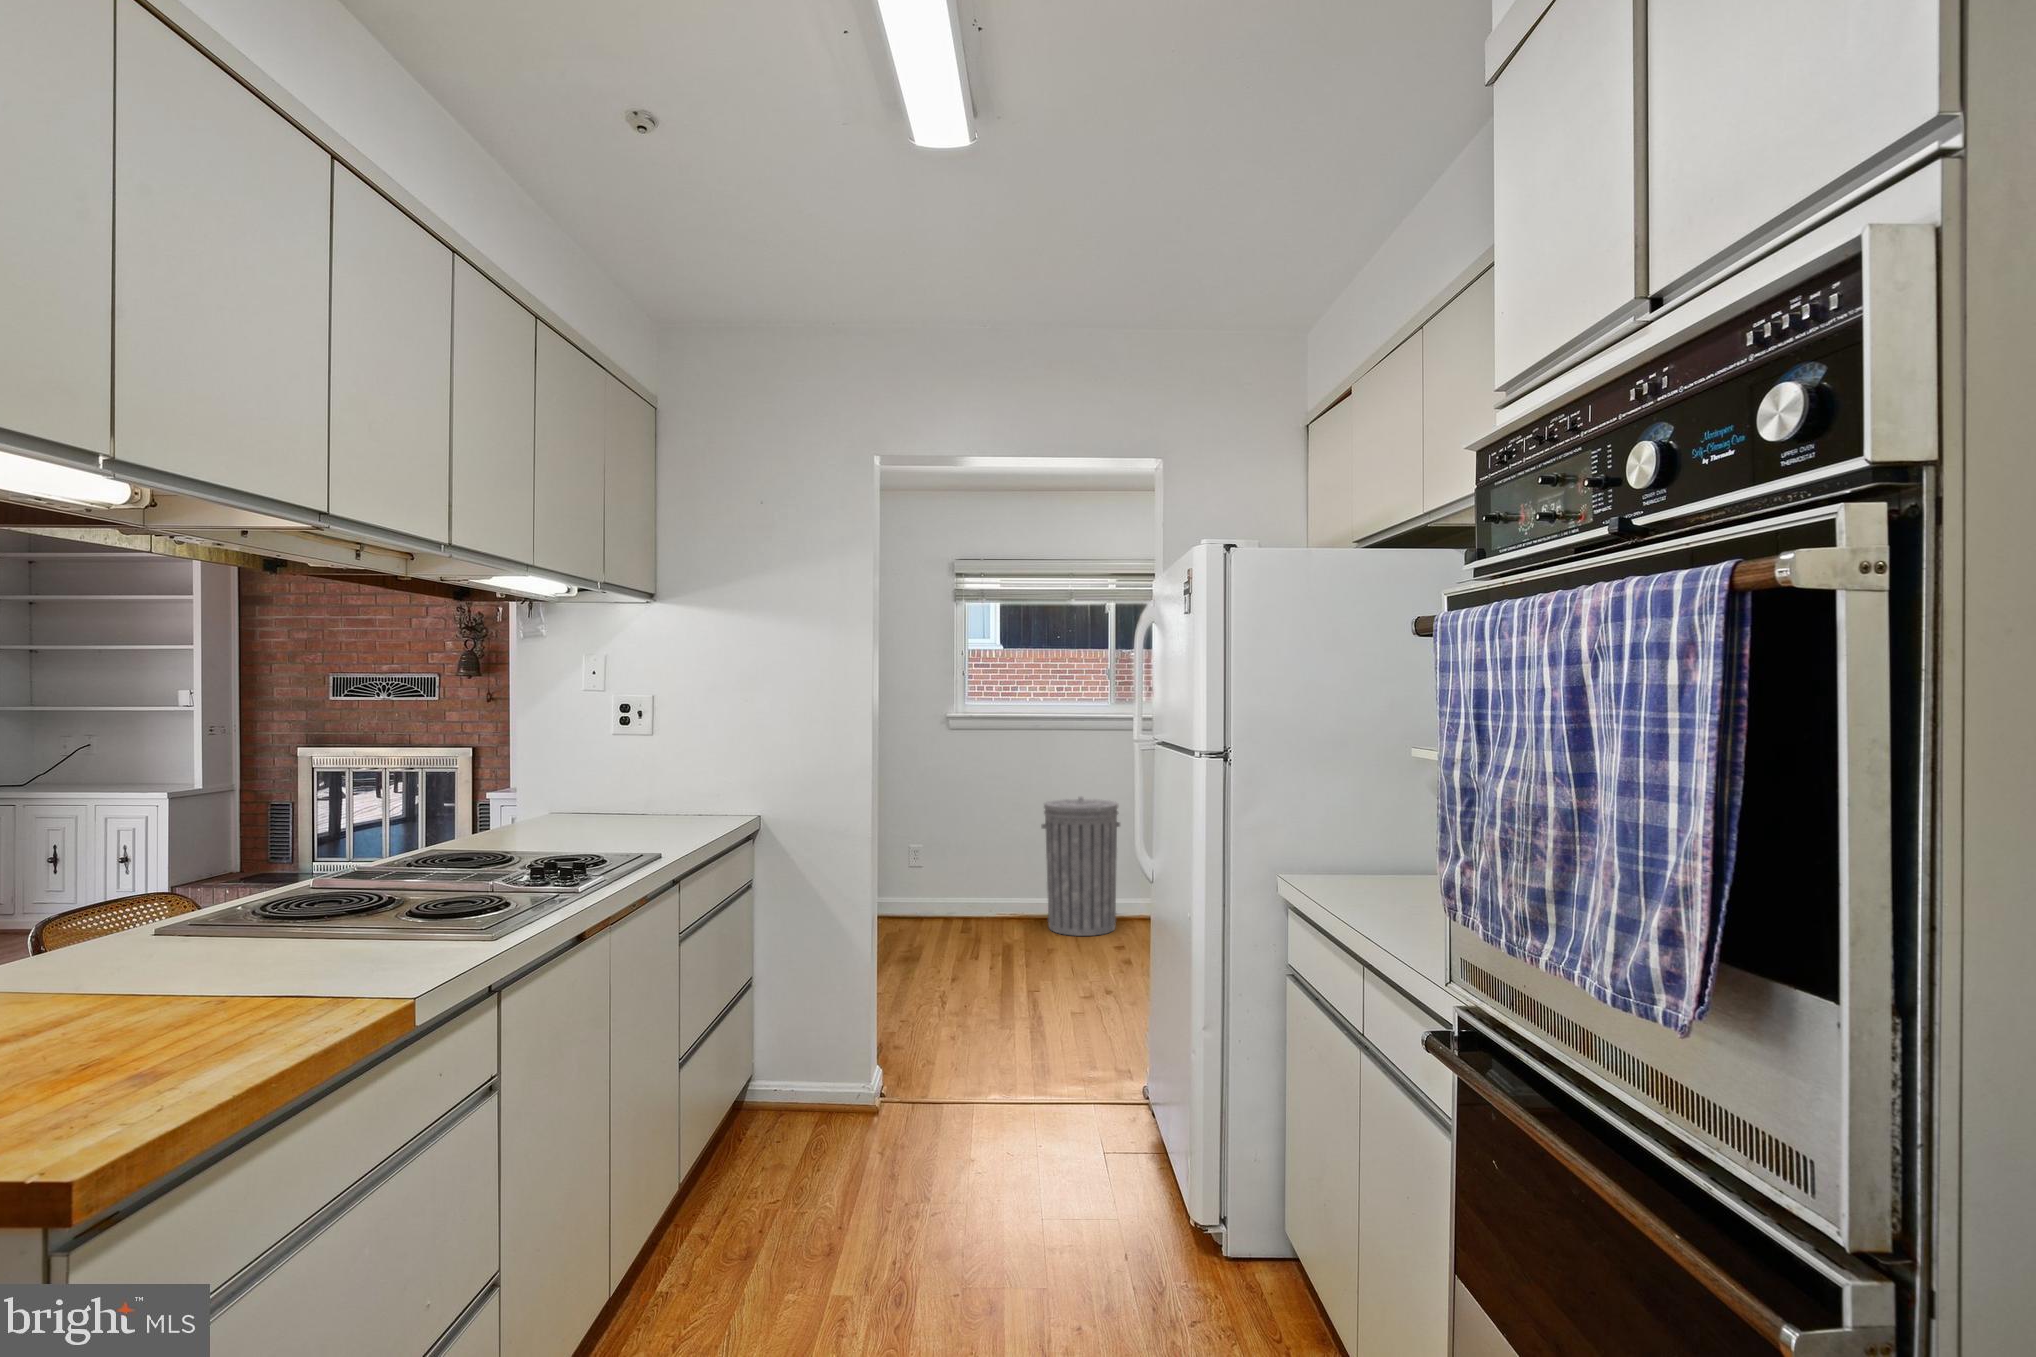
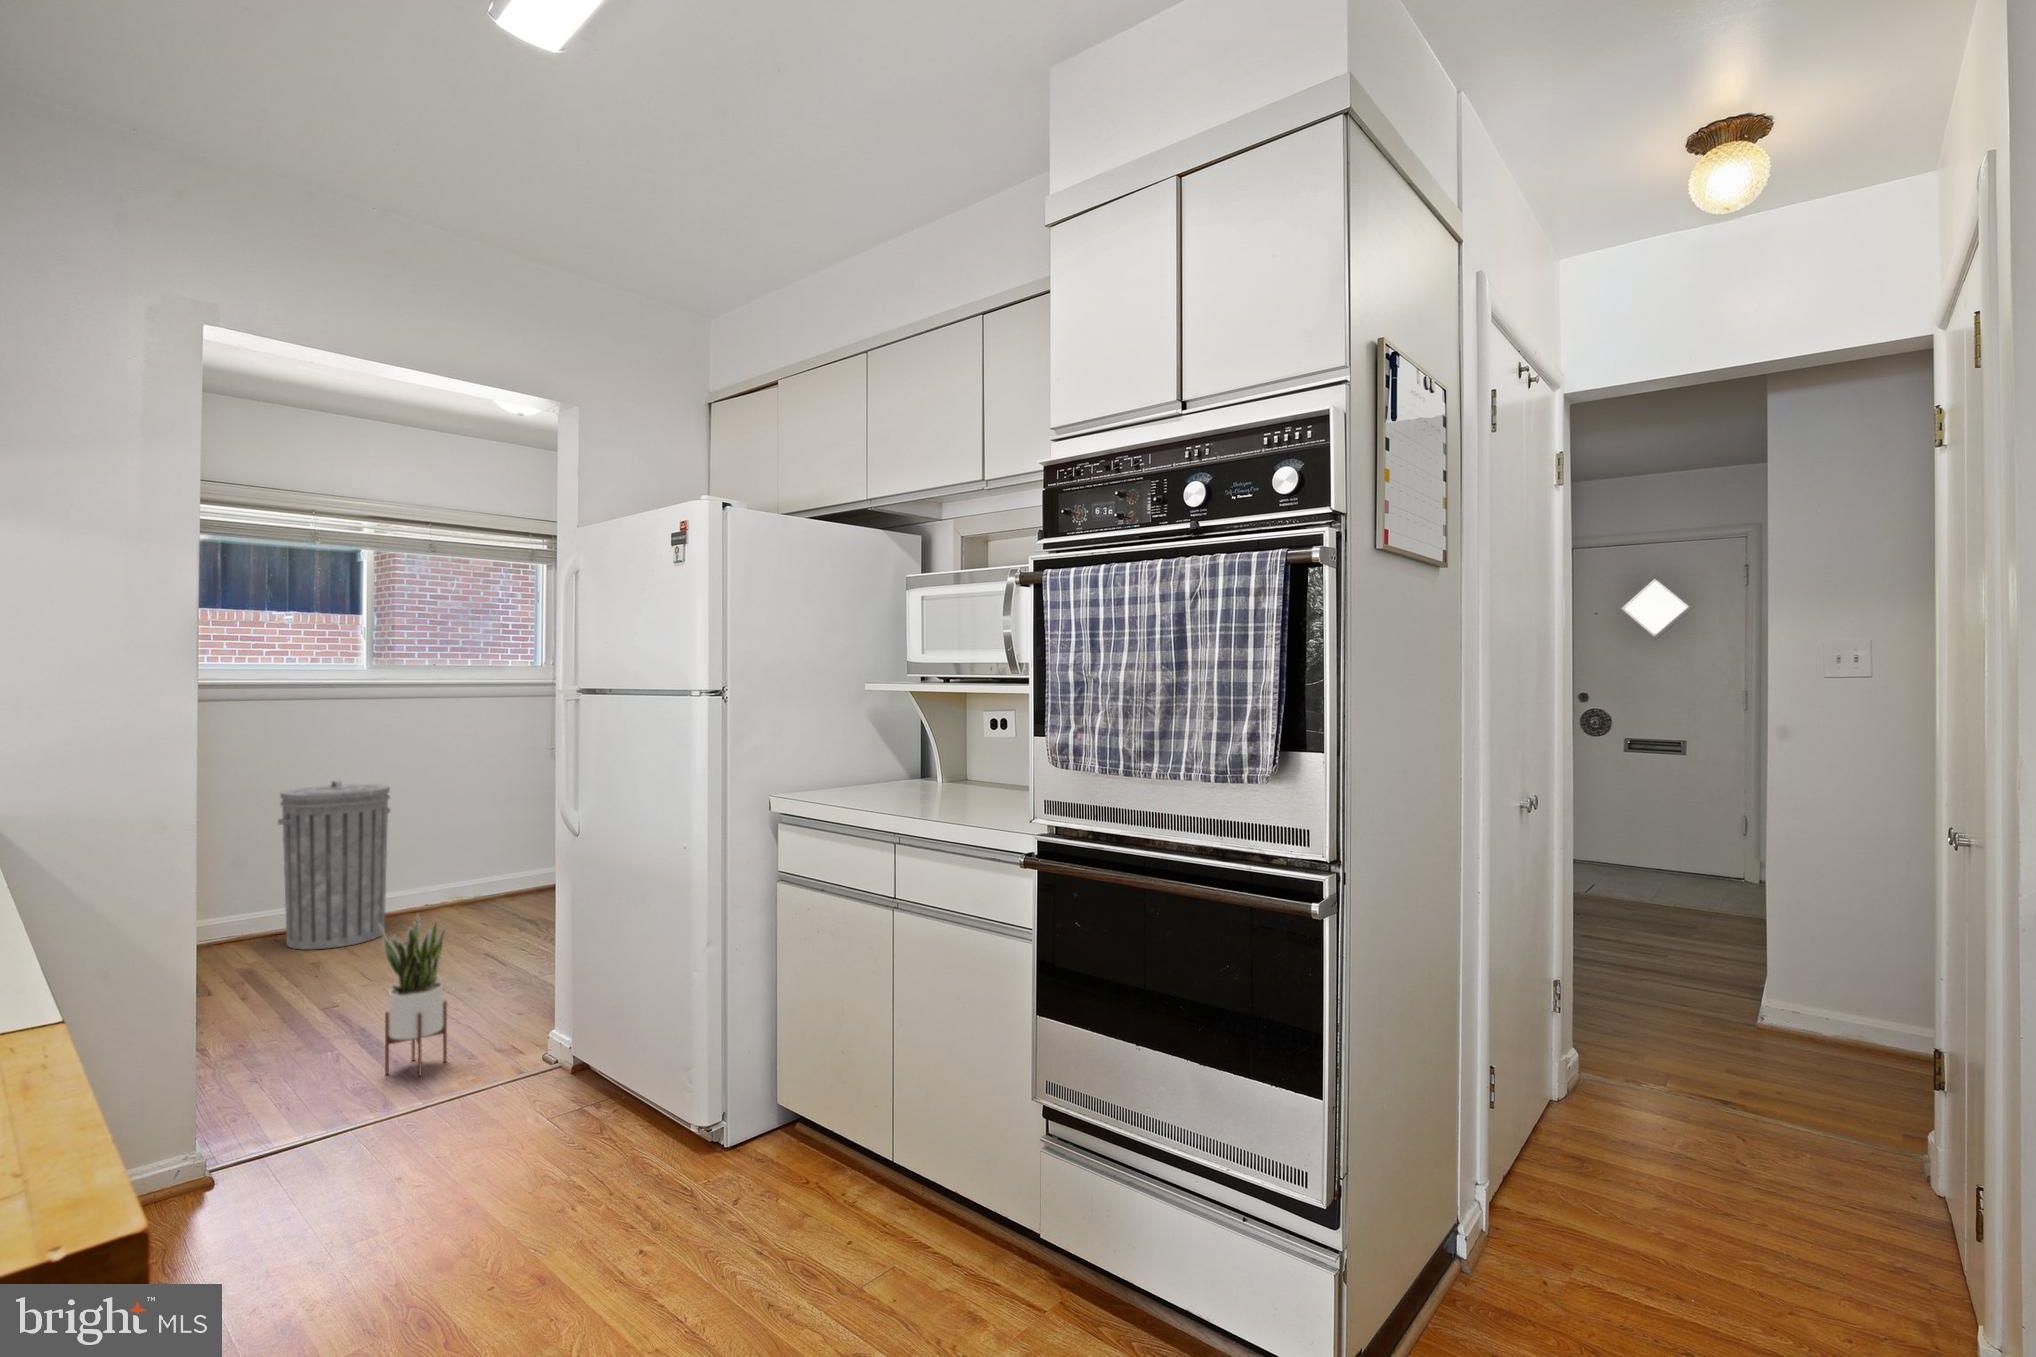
potted plant: none [1019,928,1075,1072] -> present [378,915,447,1076]

